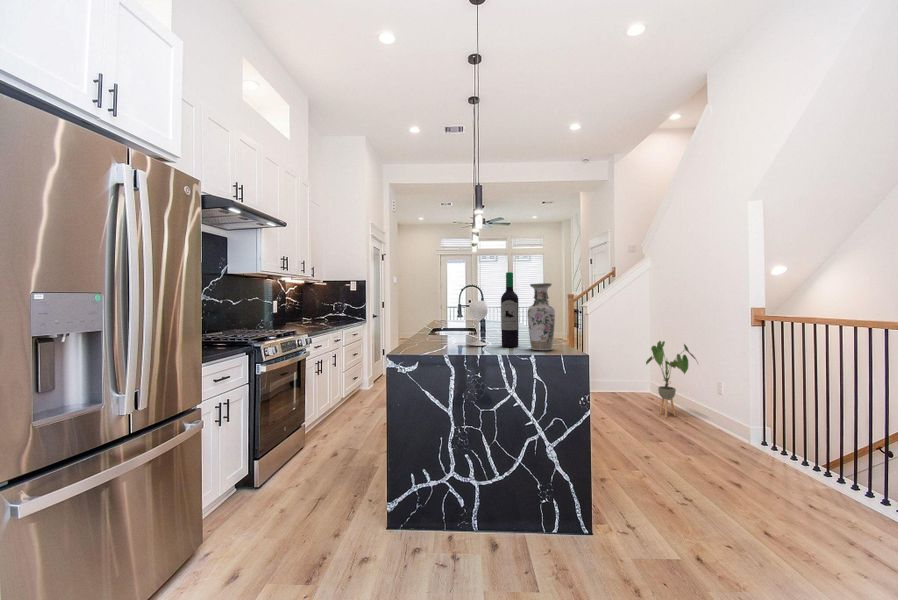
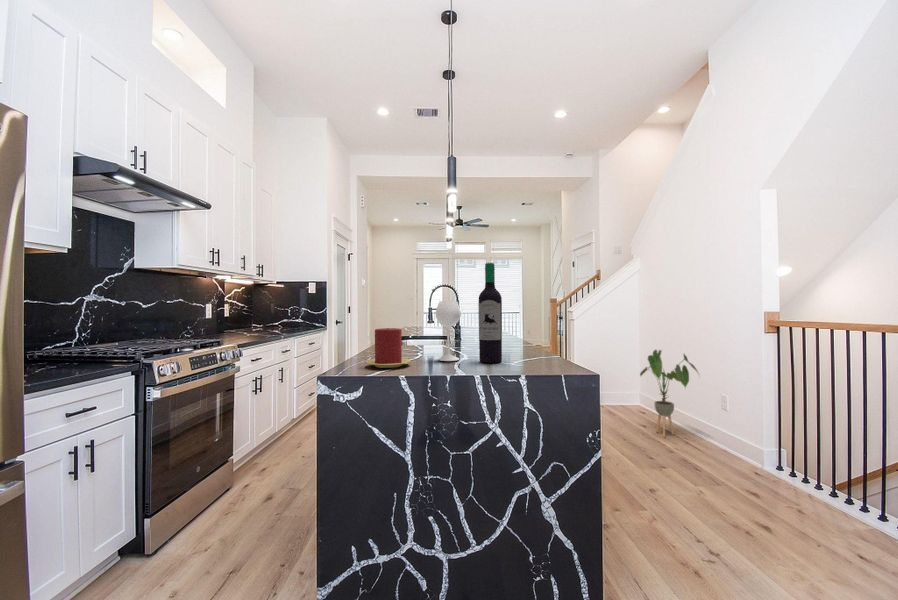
vase: present [527,283,555,350] -> none [514,276,552,368]
candle: none [418,321,451,350] -> present [366,328,410,368]

